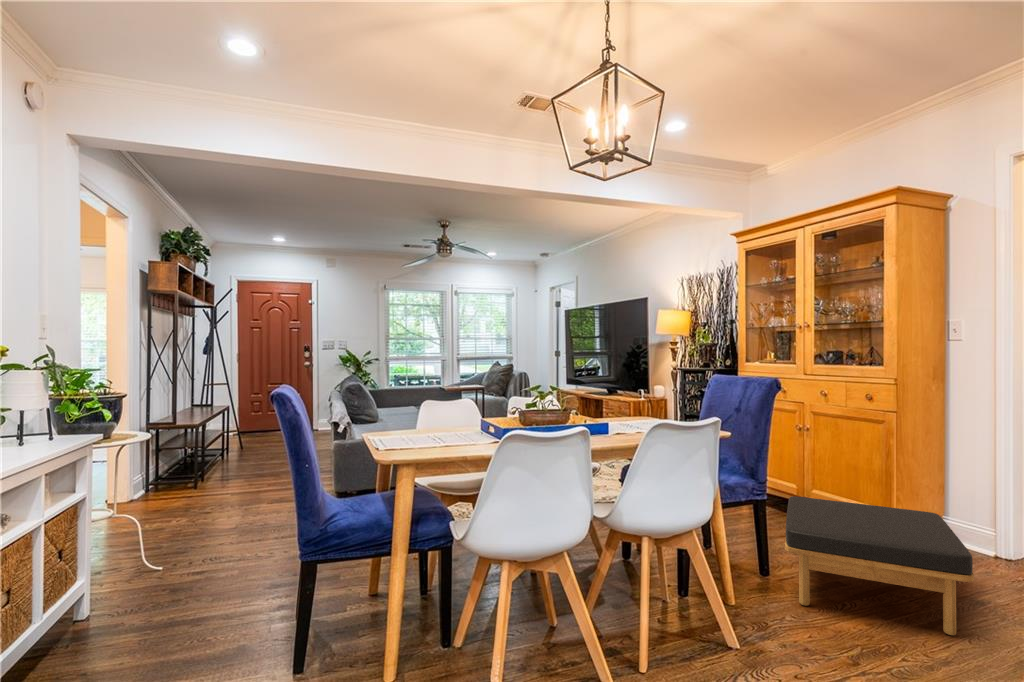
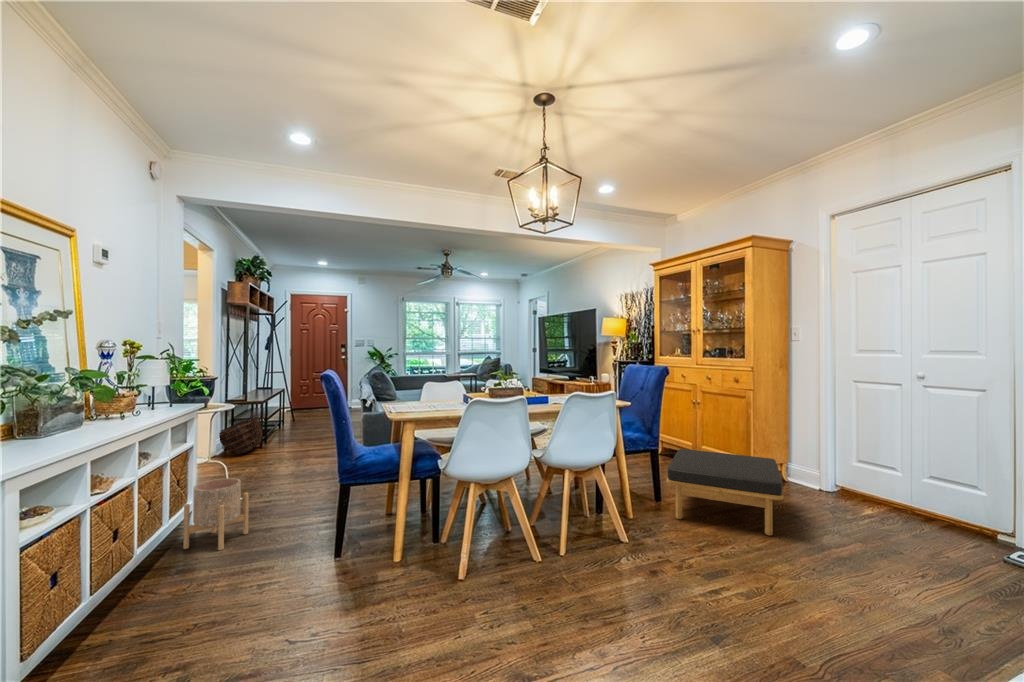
basket: none [136,446,197,498] -> present [219,417,262,454]
planter: none [65,547,166,660] -> present [183,478,249,550]

